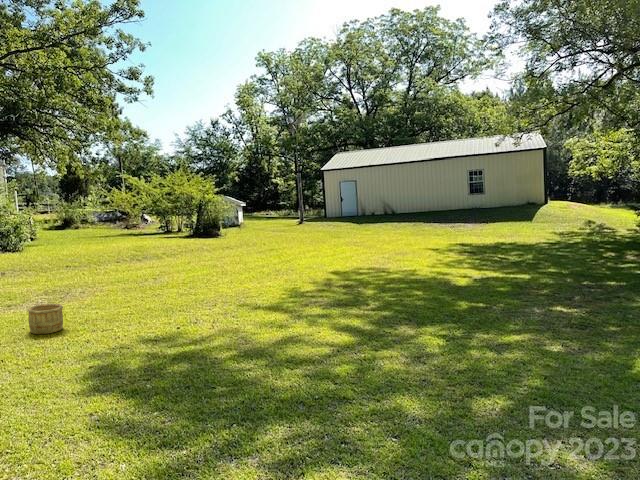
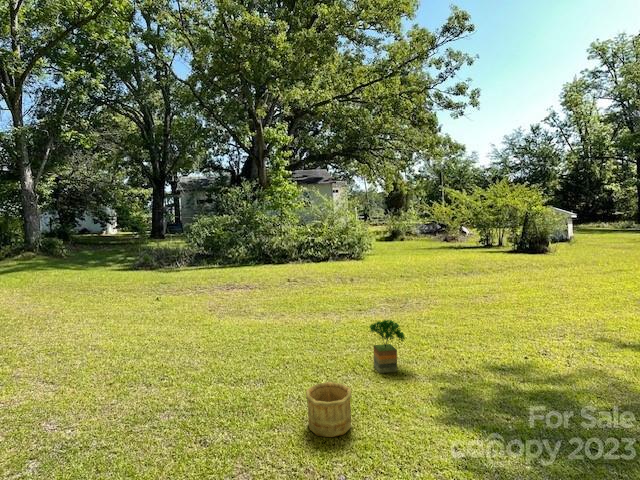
potted tree: none [66,270,96,308] -> present [370,320,405,373]

